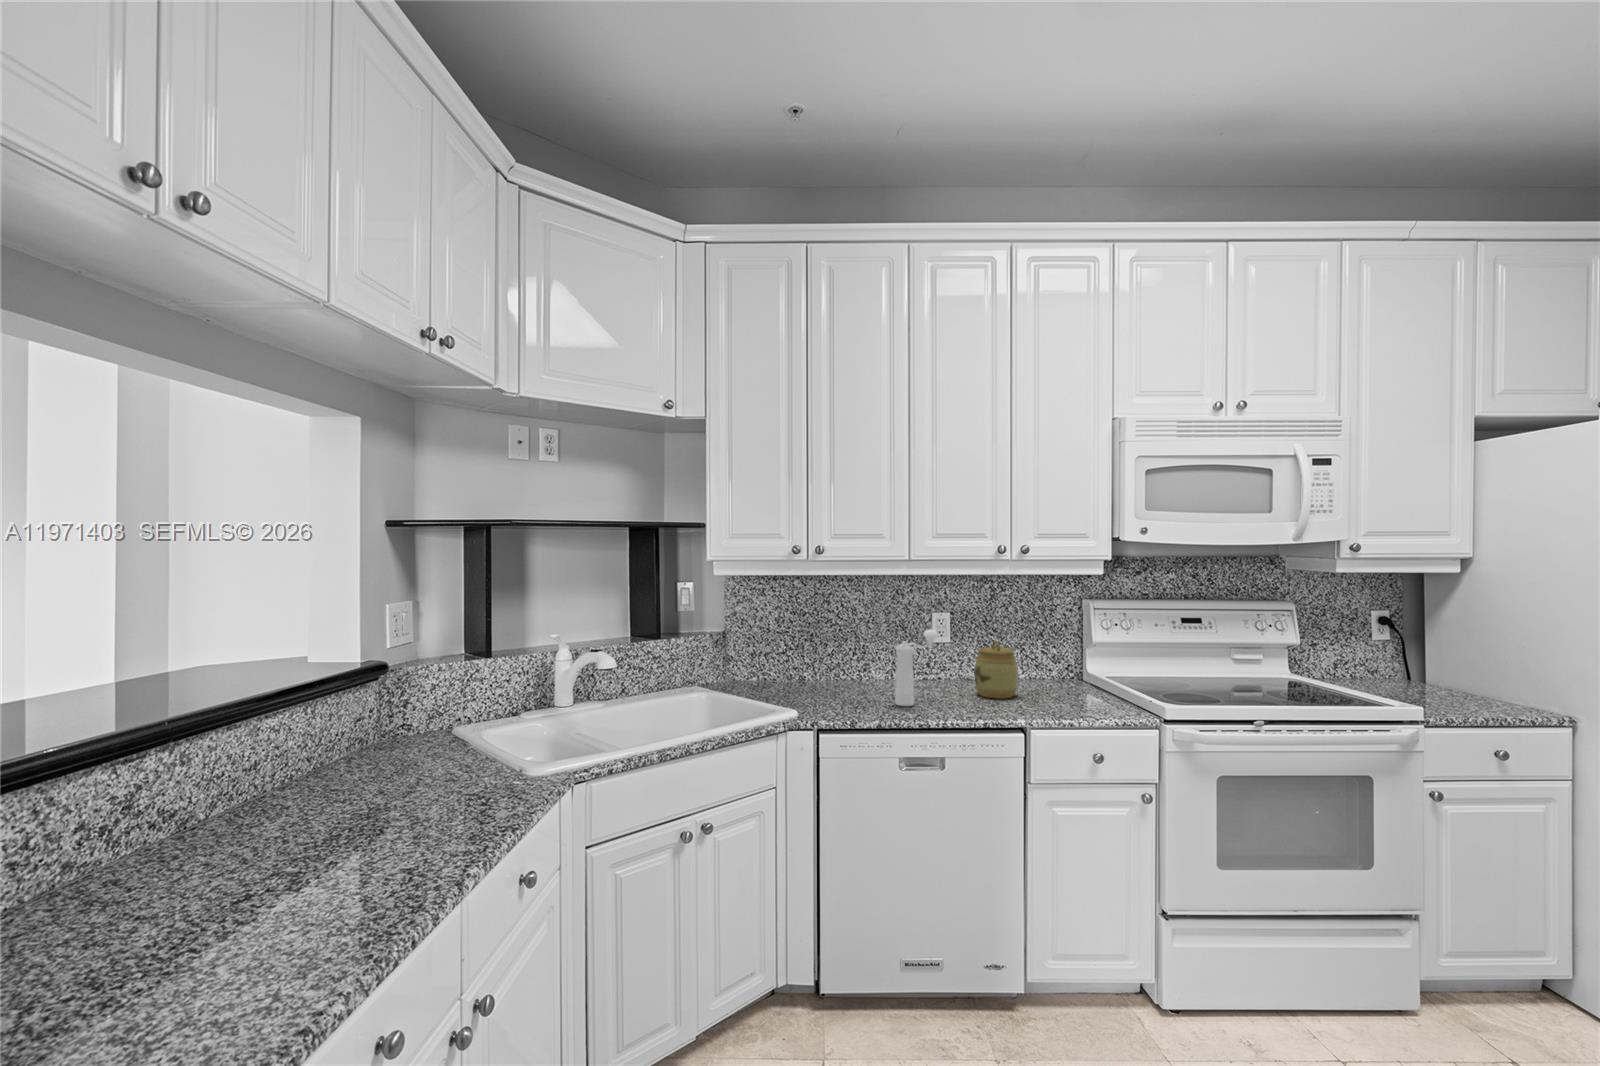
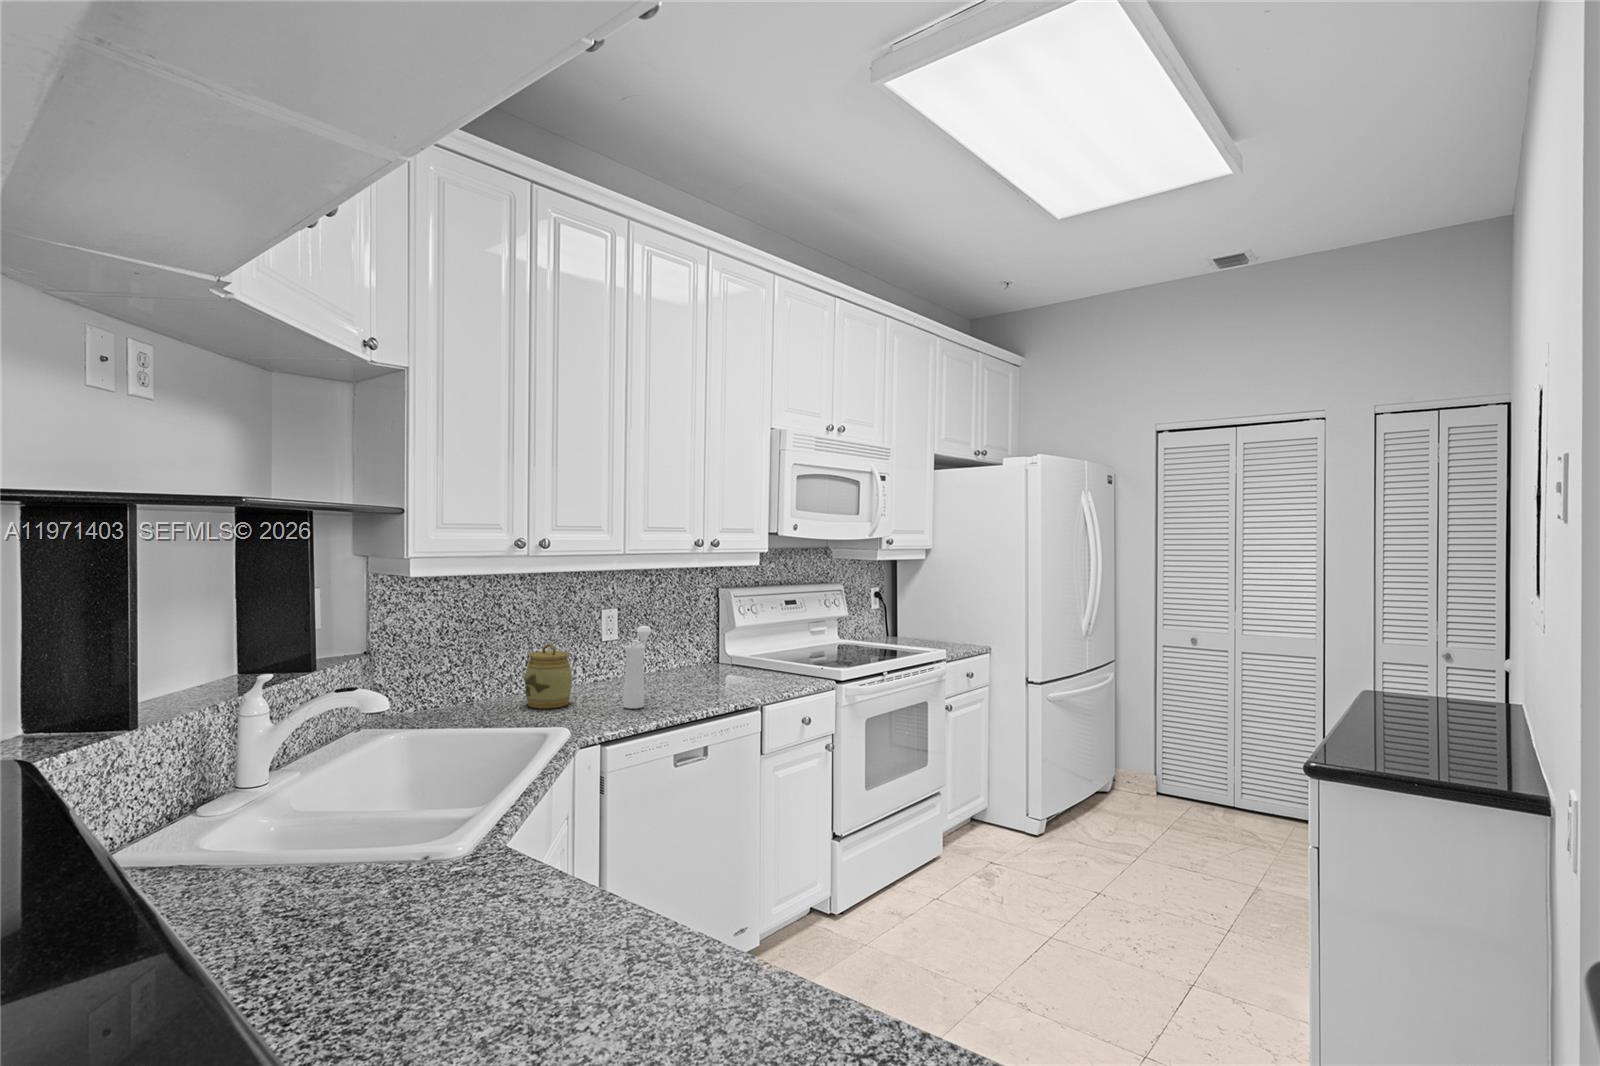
jar: present [974,640,1018,699] -> present [525,643,572,708]

